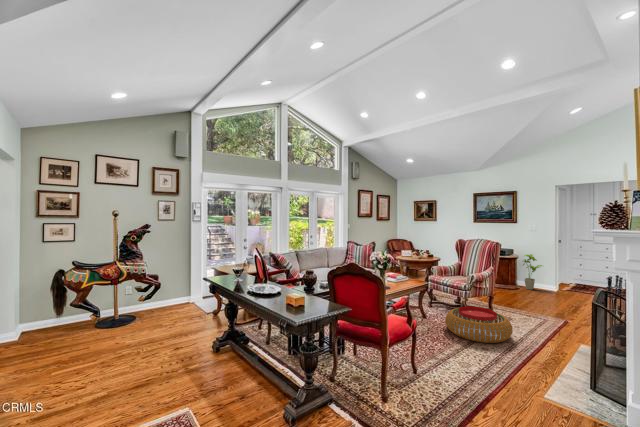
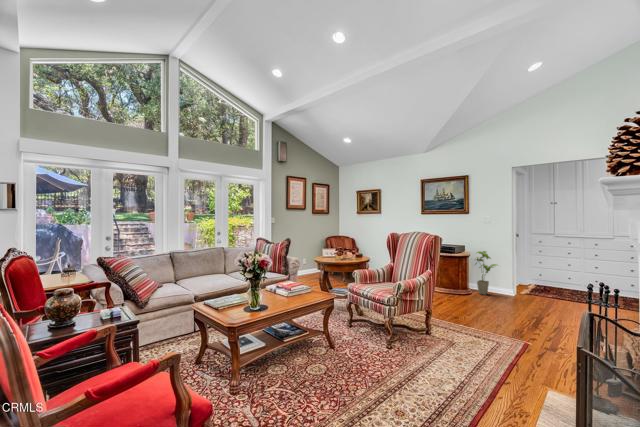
pouf: present [445,306,513,343] -> none [351,331,448,398]

